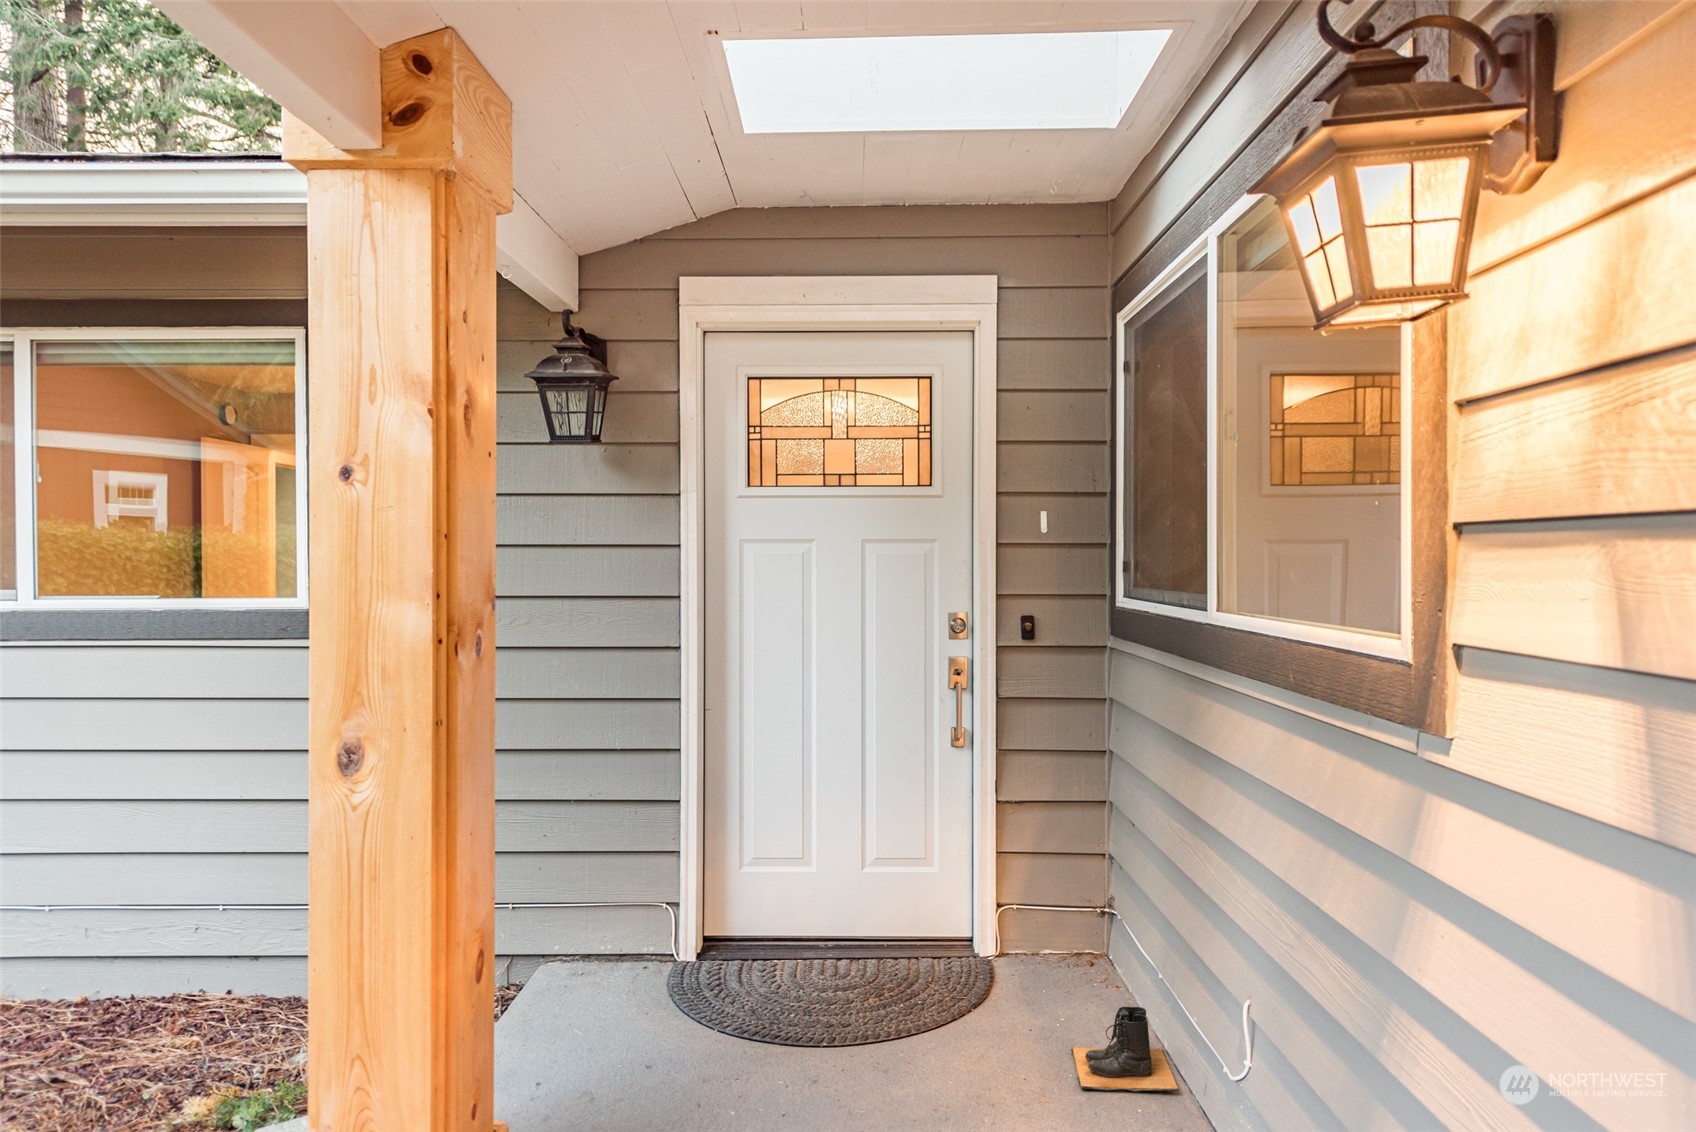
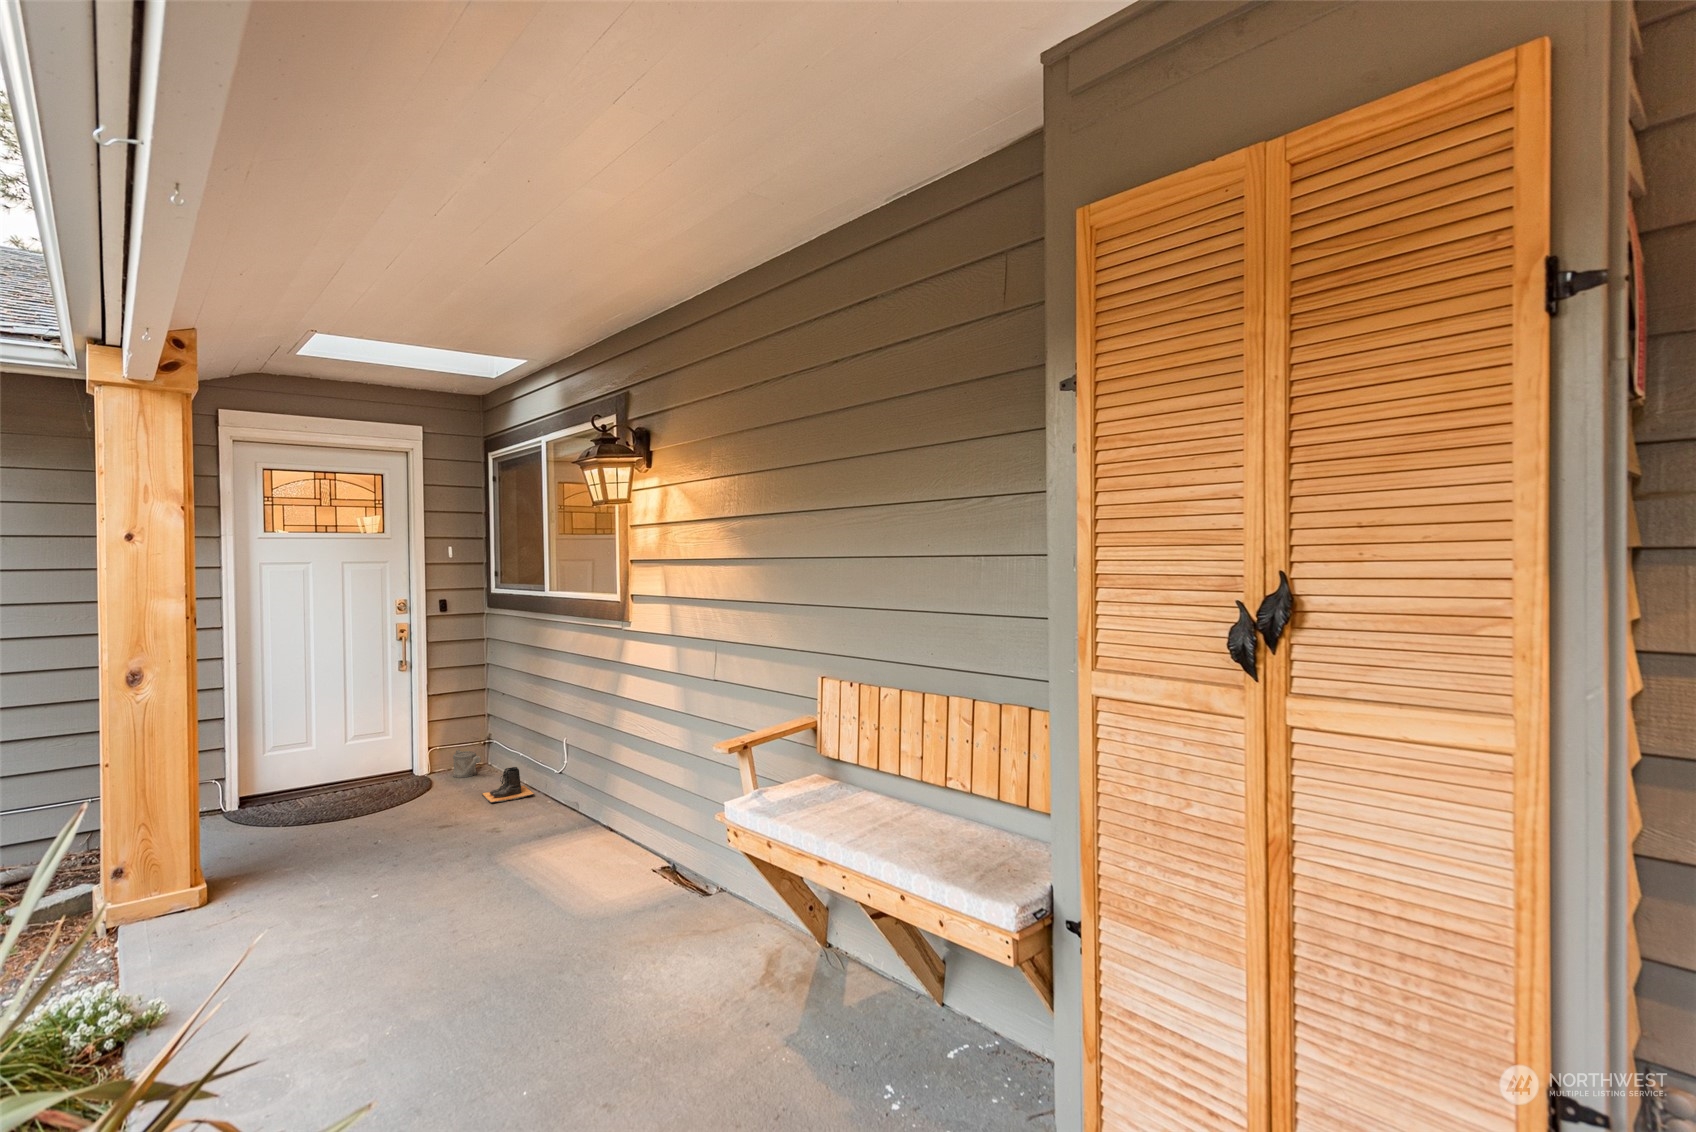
watering can: none [1036,919,1083,983] -> present [453,750,481,778]

